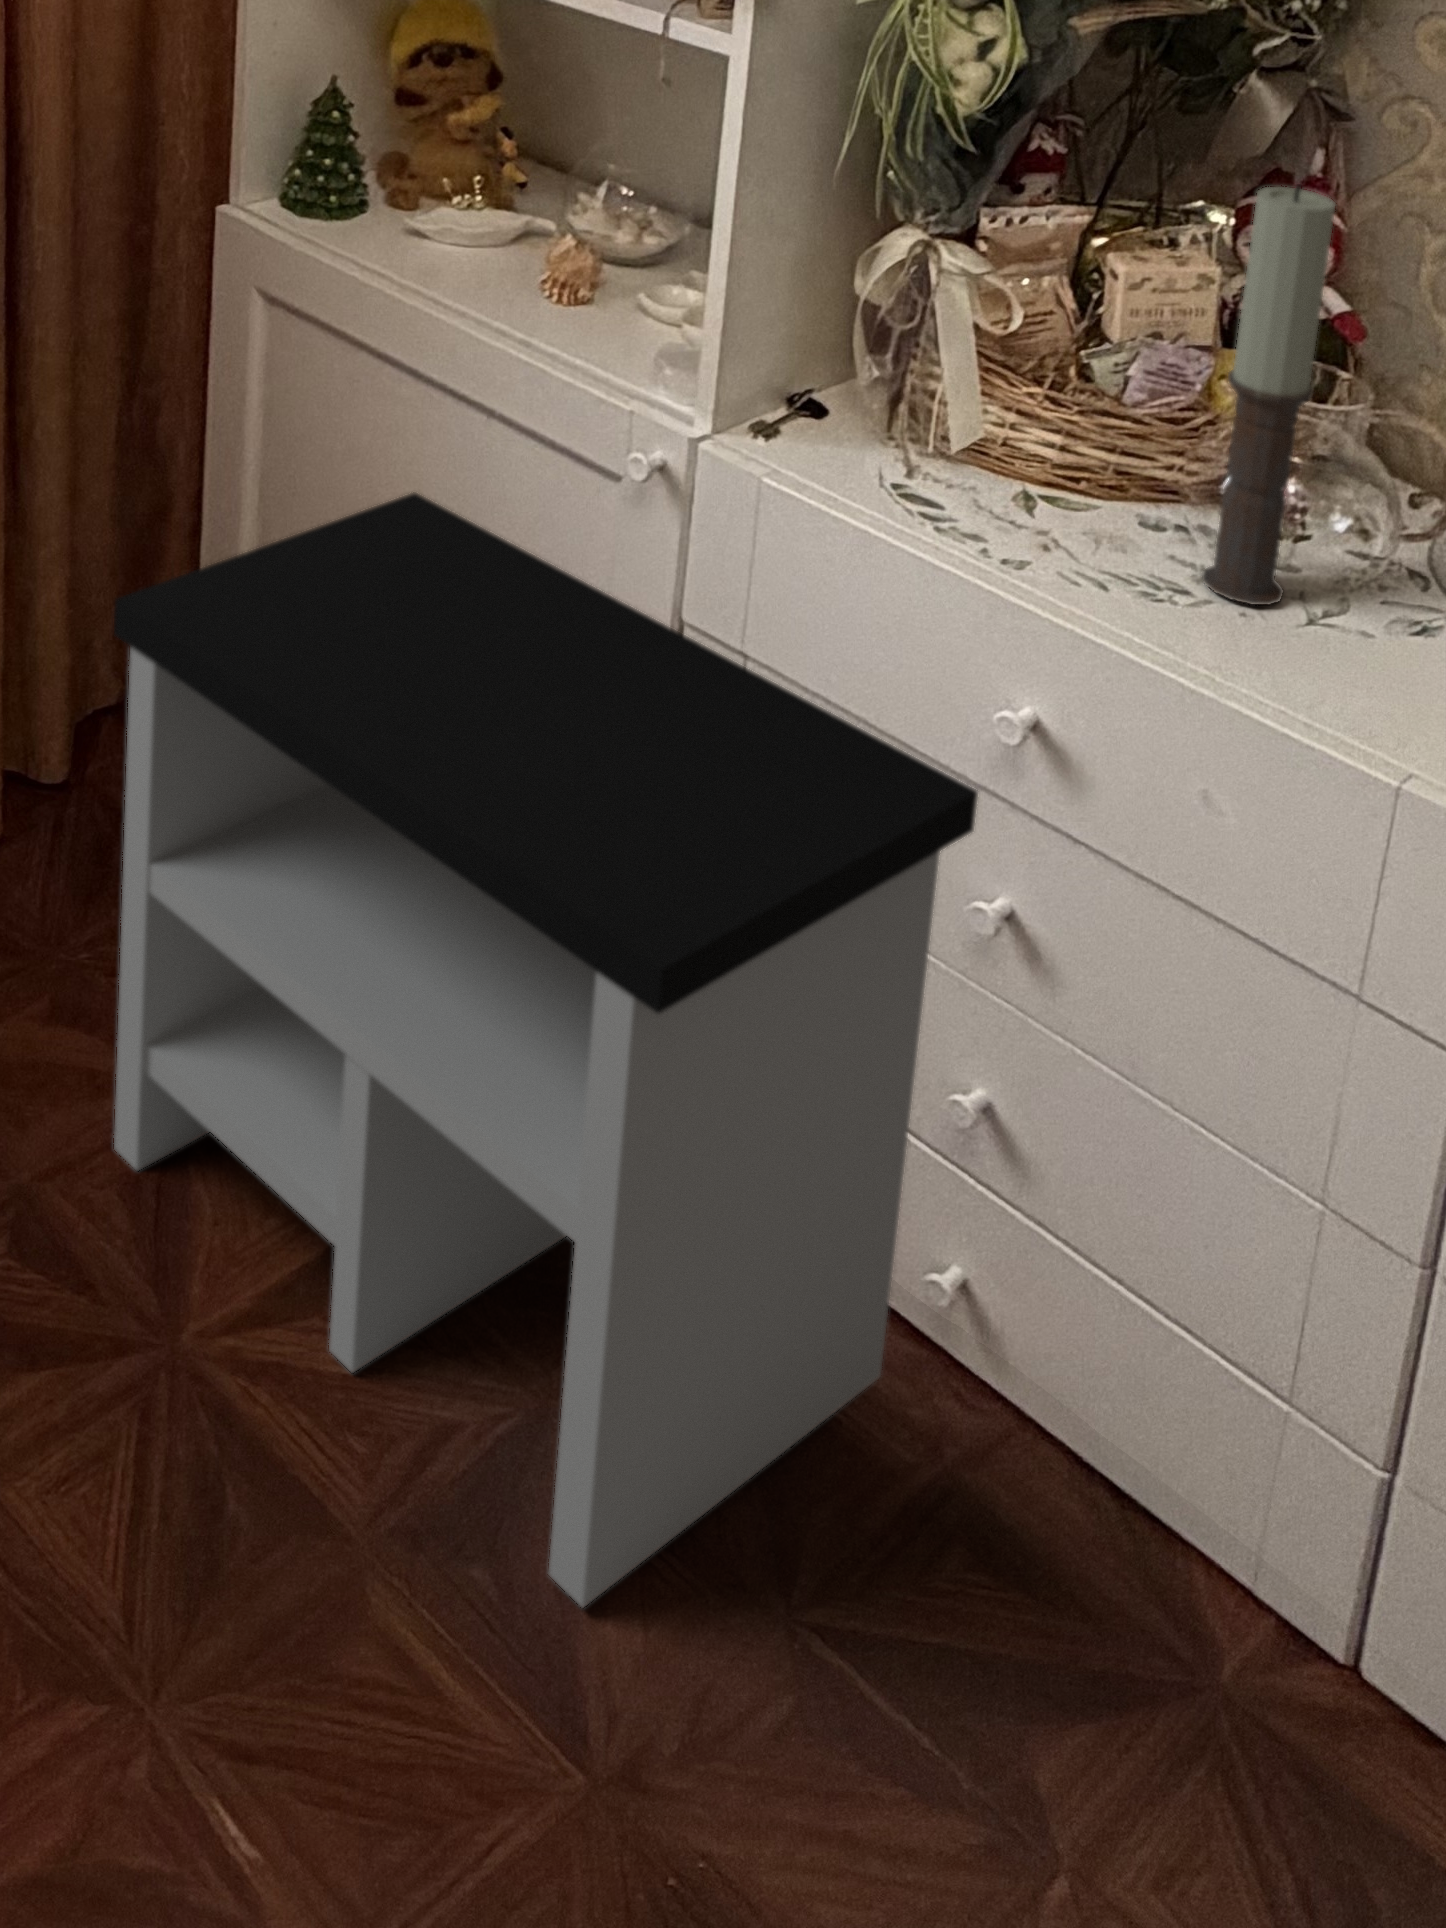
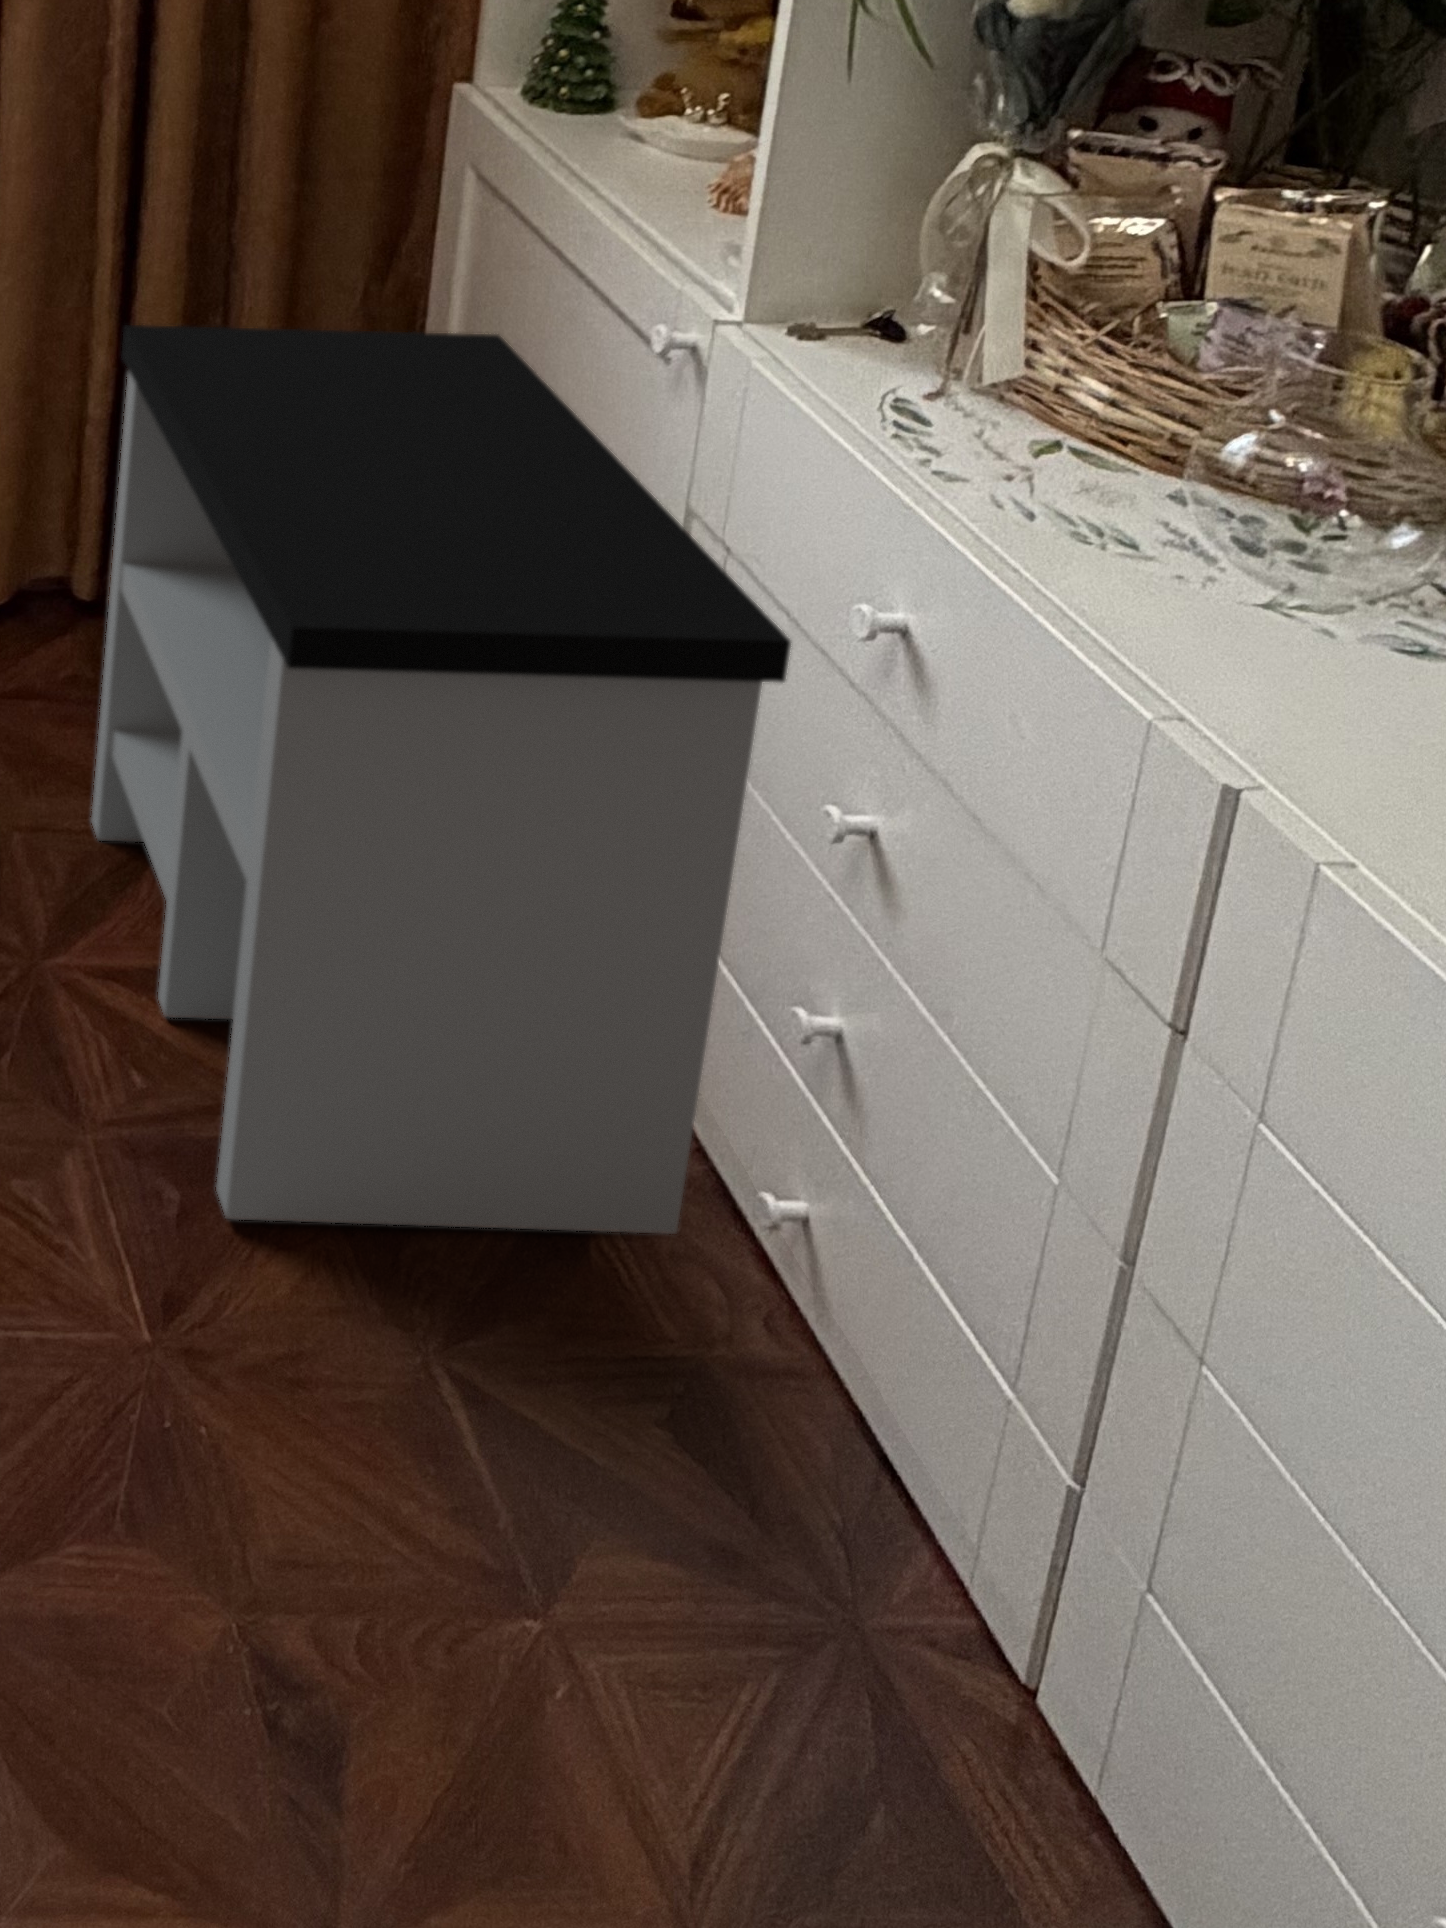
candle: present [1202,185,1335,605] -> none [1098,61,1275,527]

